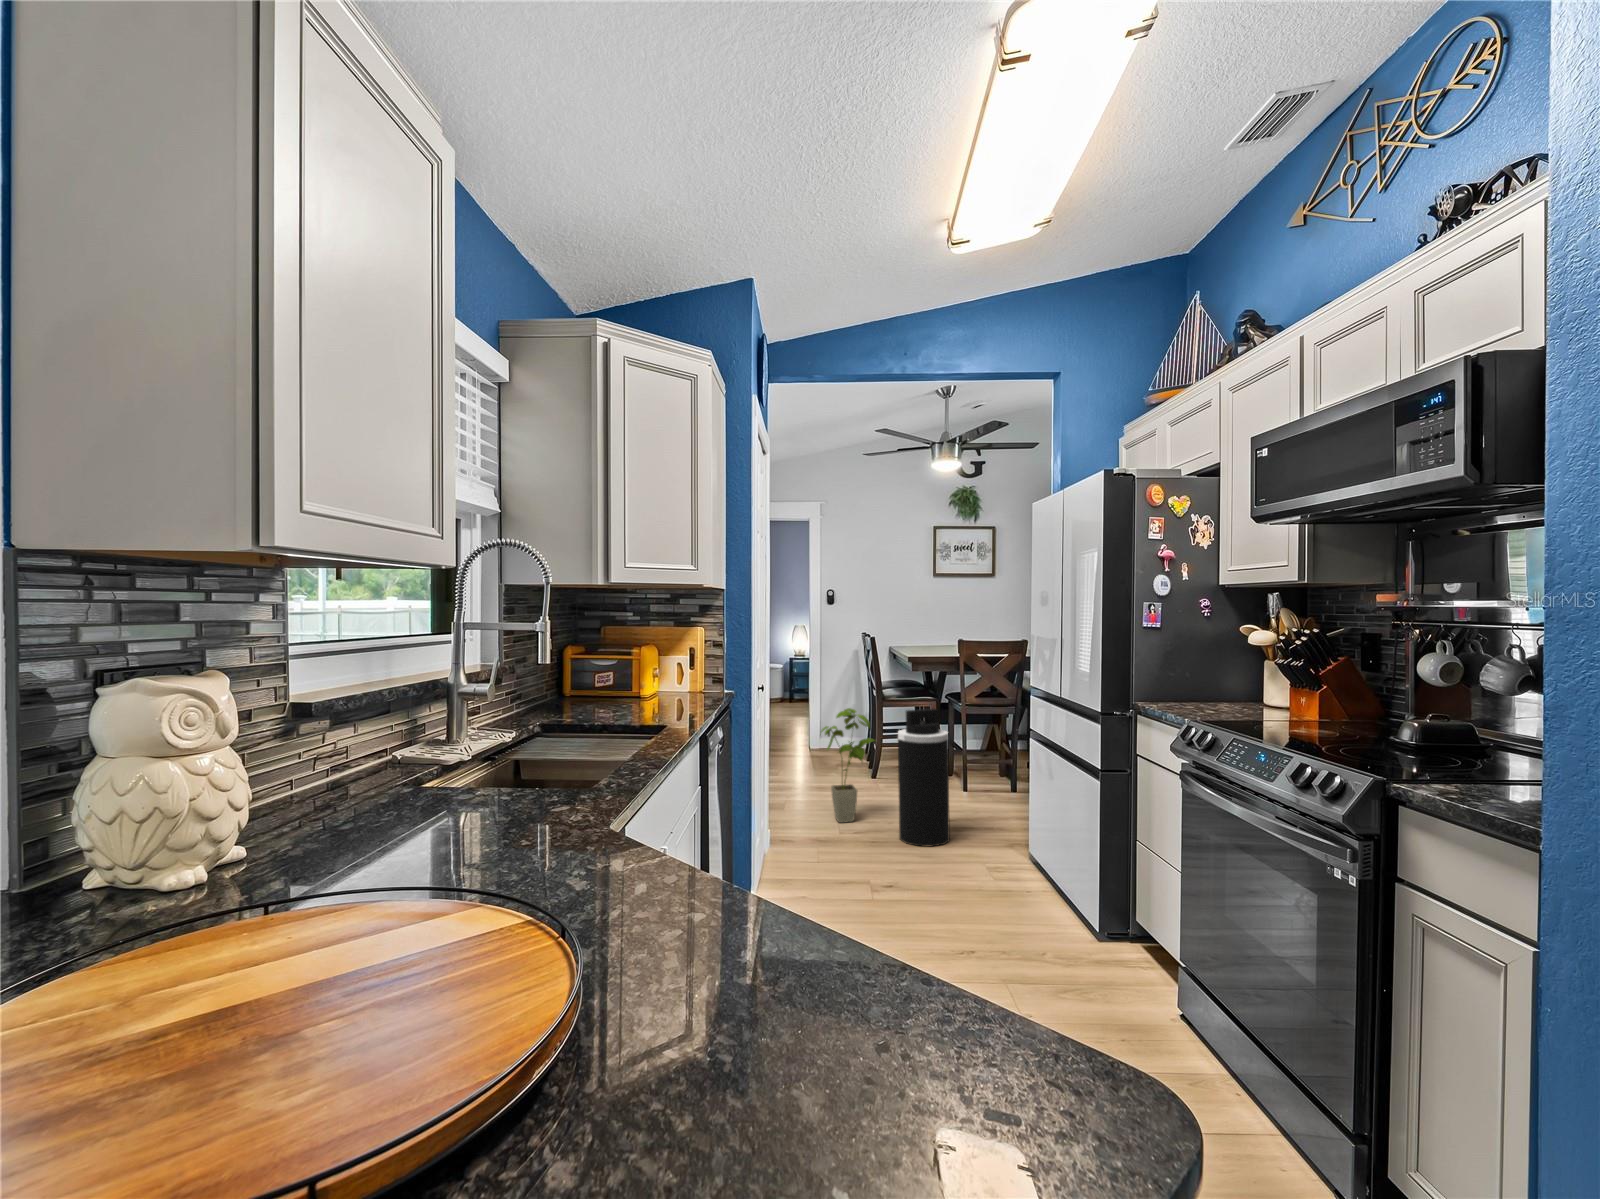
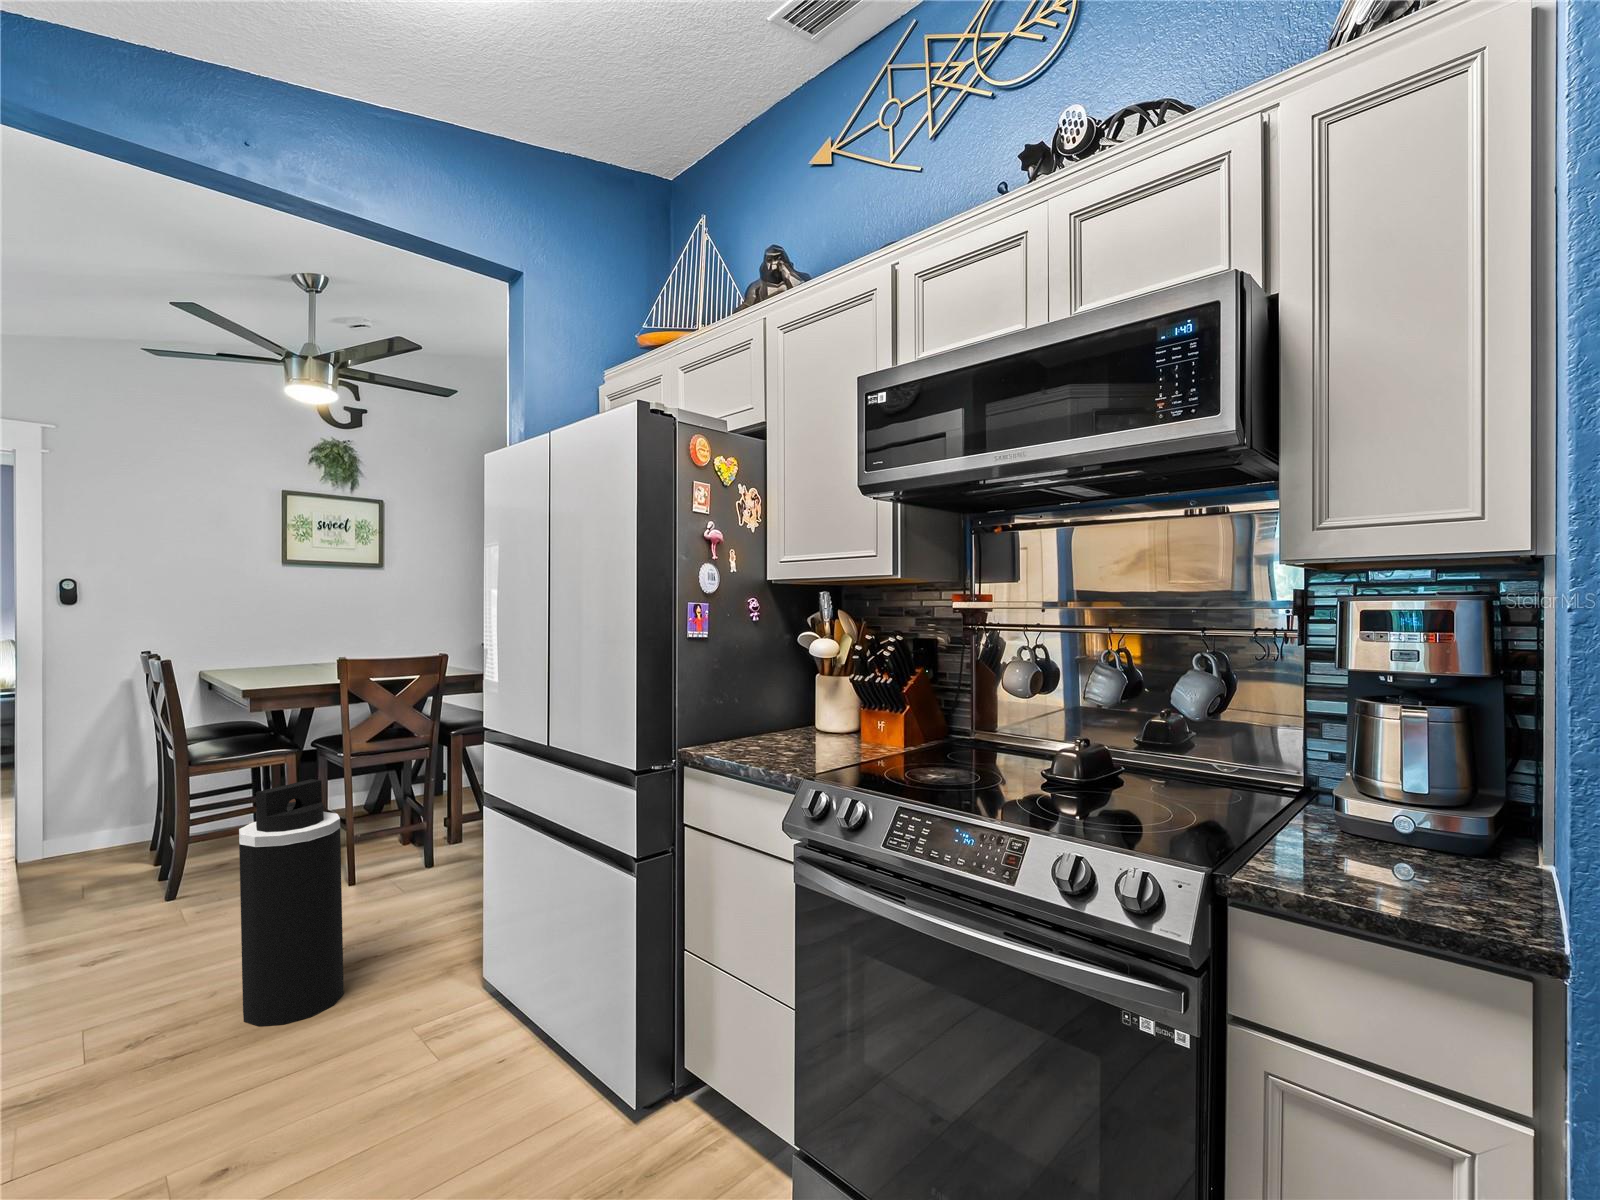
house plant: present [821,708,874,823] -> none [47,801,189,1024]

